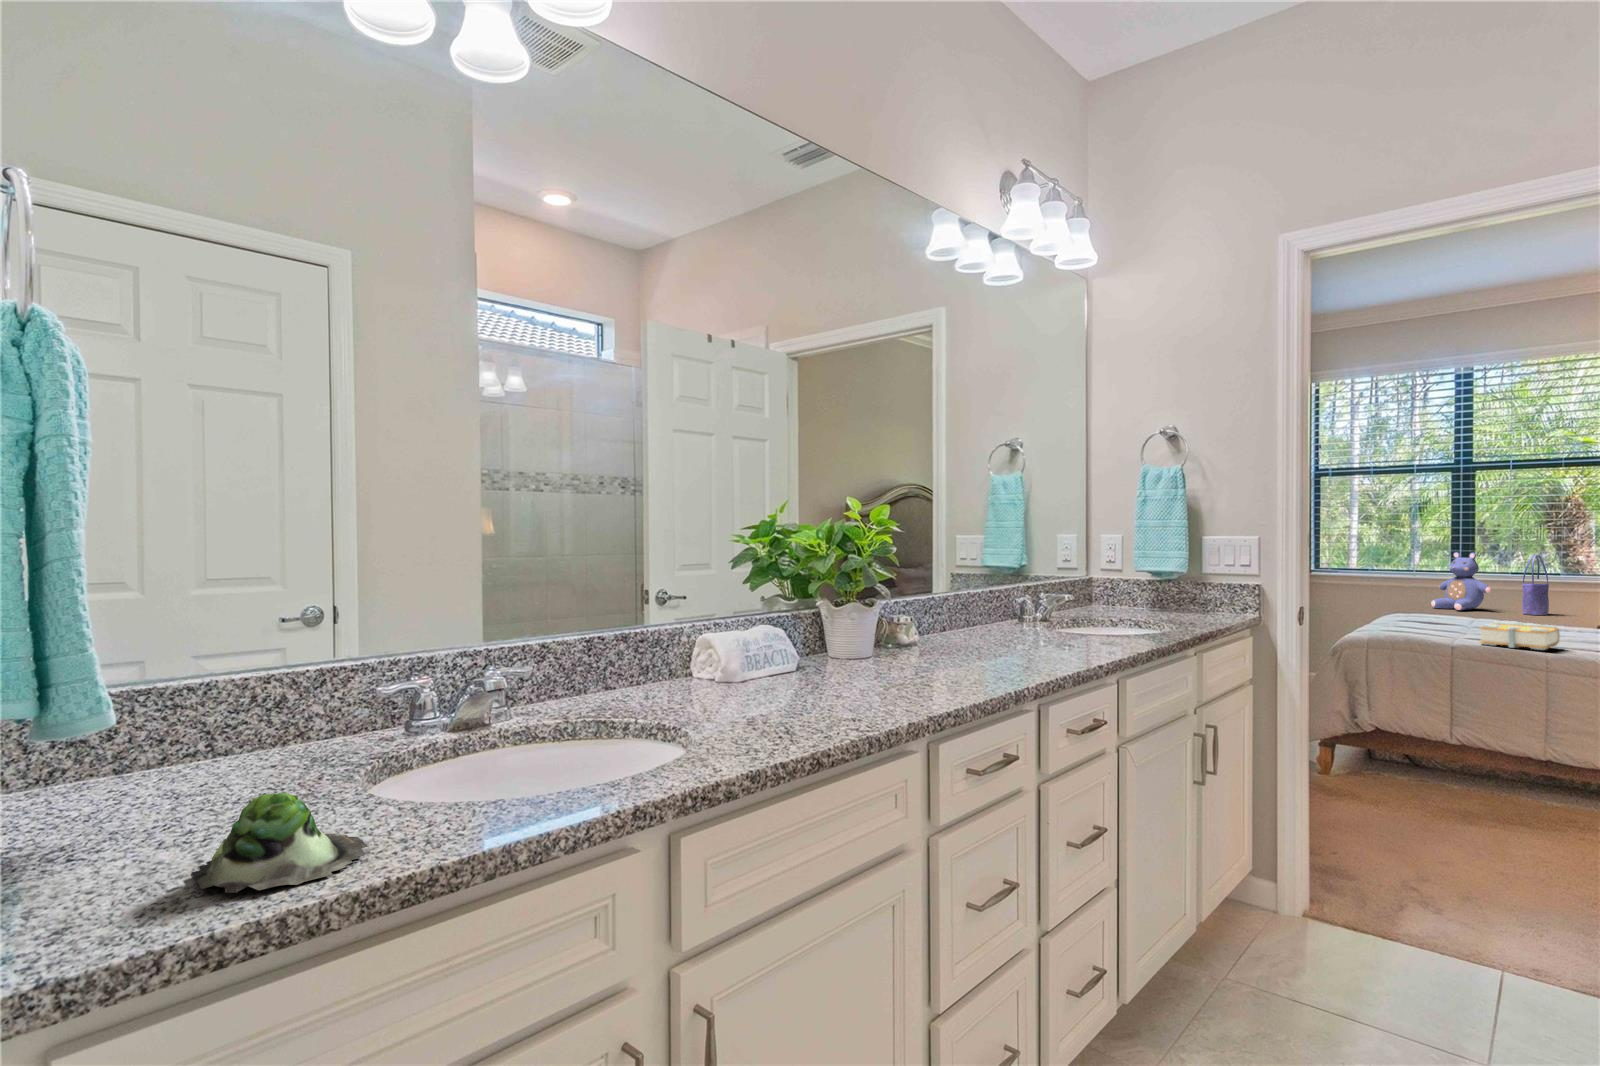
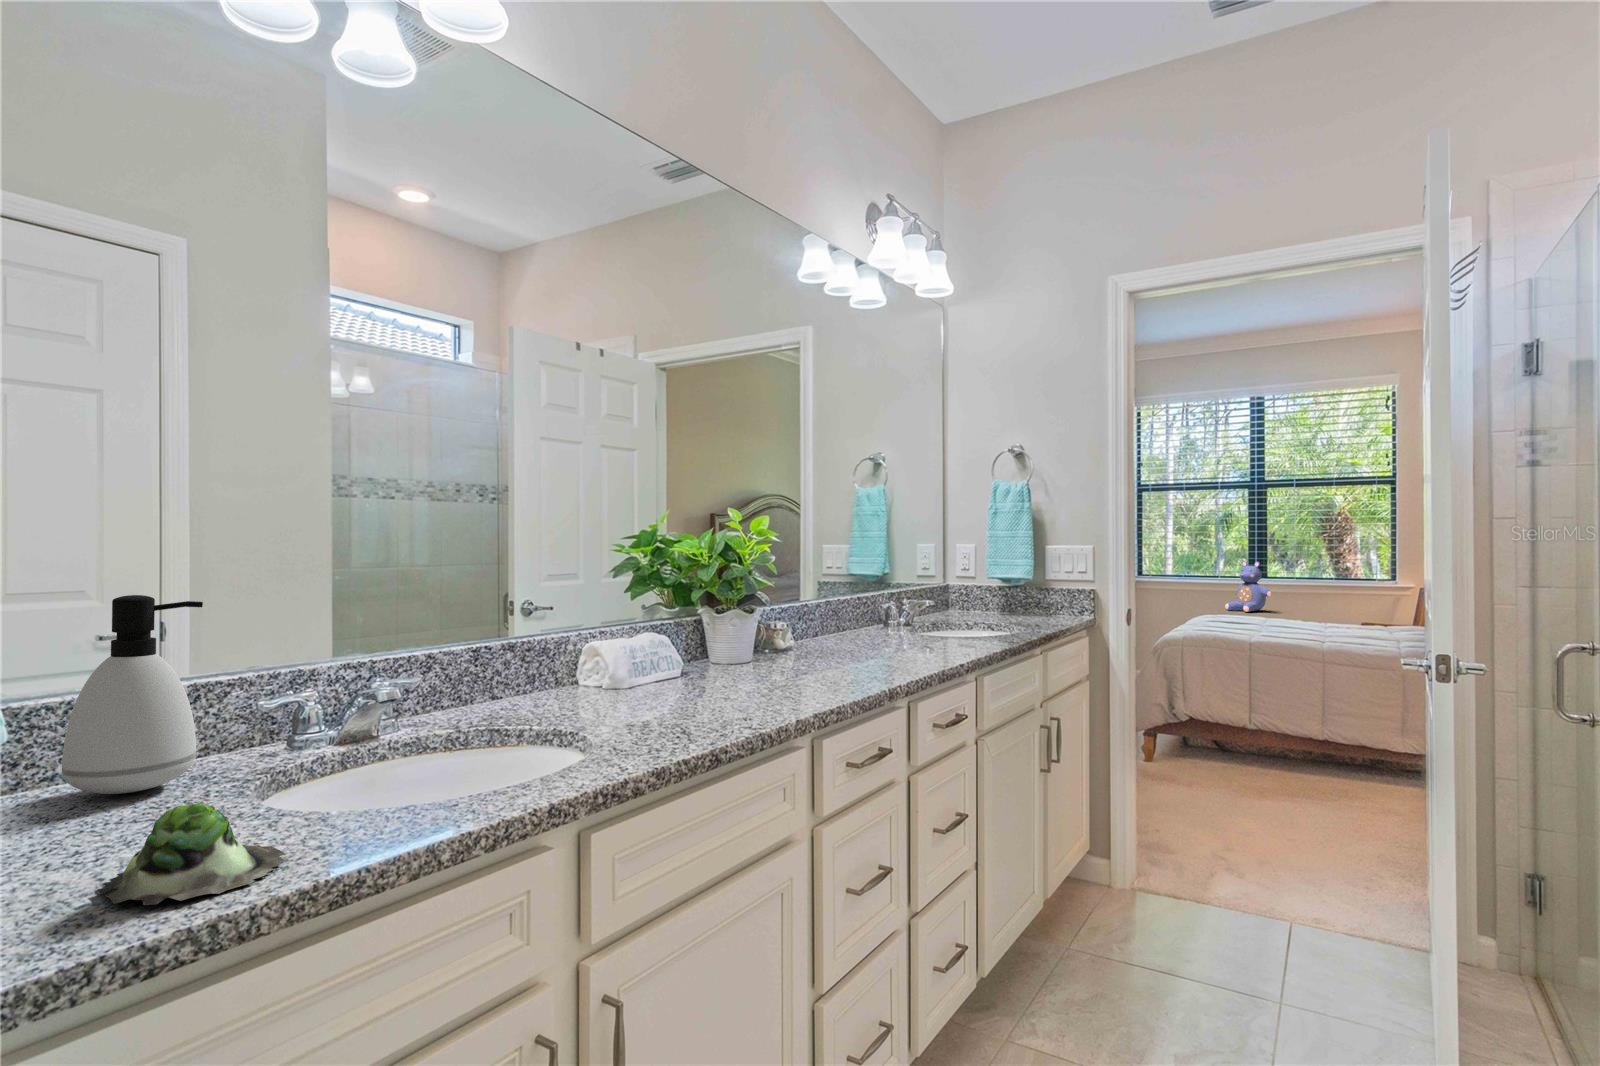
tote bag: present [1522,555,1549,615] -> none [1295,563,1315,615]
soap dispenser: none [195,583,318,773] -> present [62,595,203,794]
book: present [1480,621,1560,650] -> none [1263,620,1324,645]

